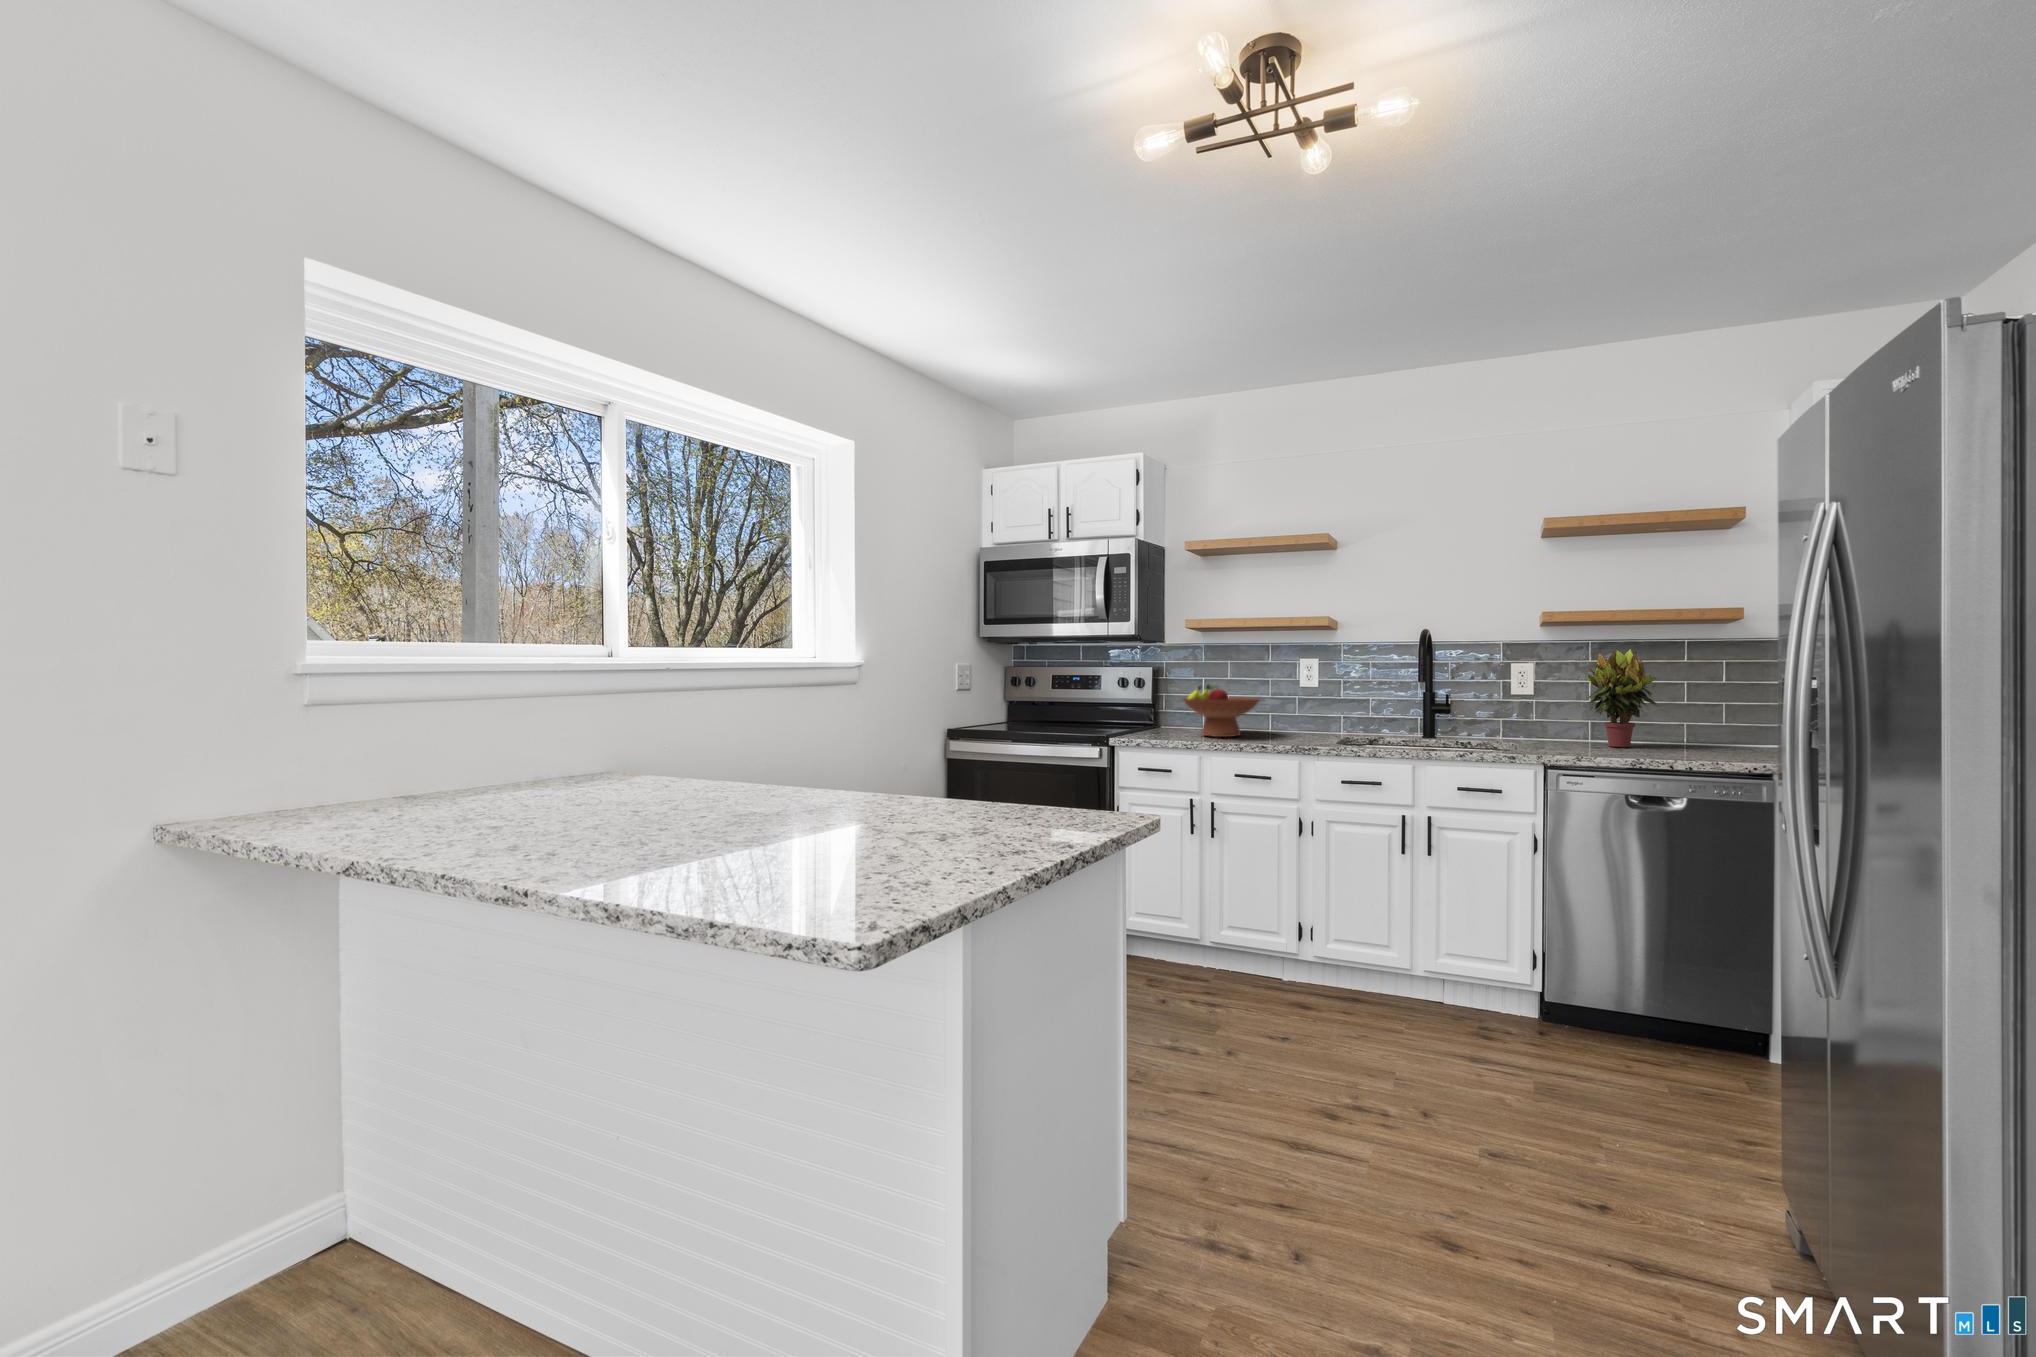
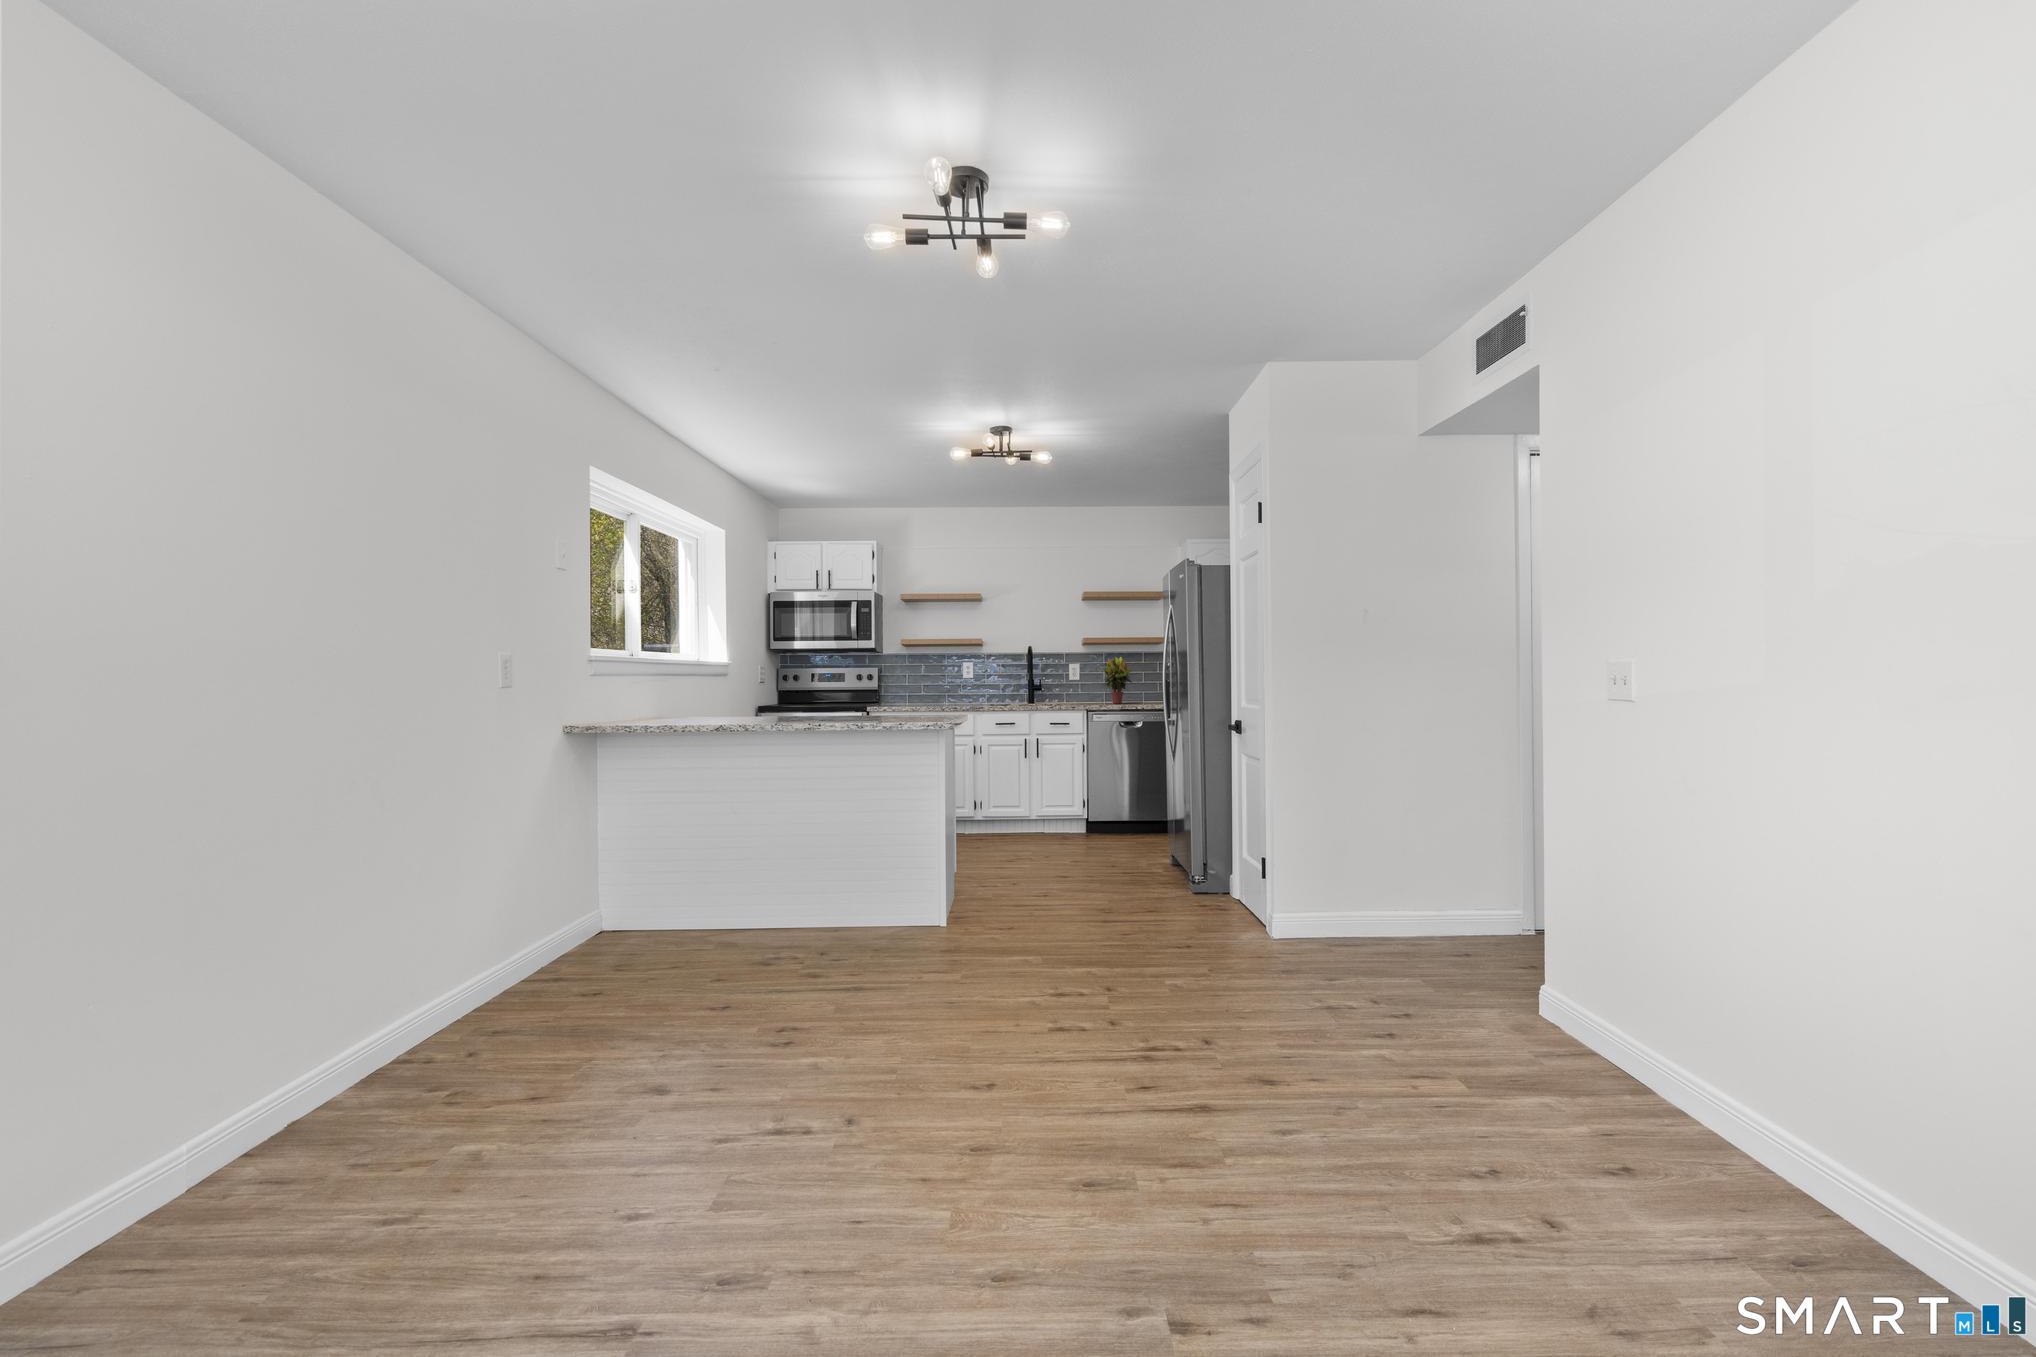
fruit bowl: present [1182,685,1260,737] -> none [904,676,948,705]

